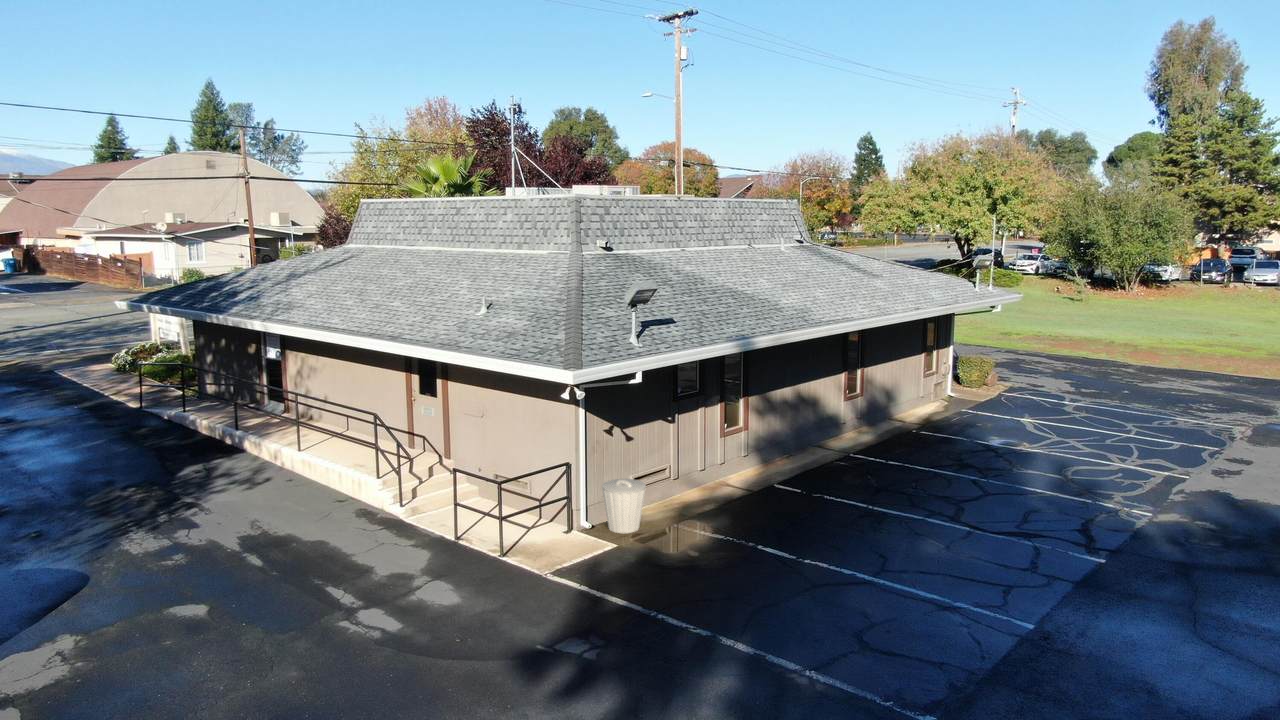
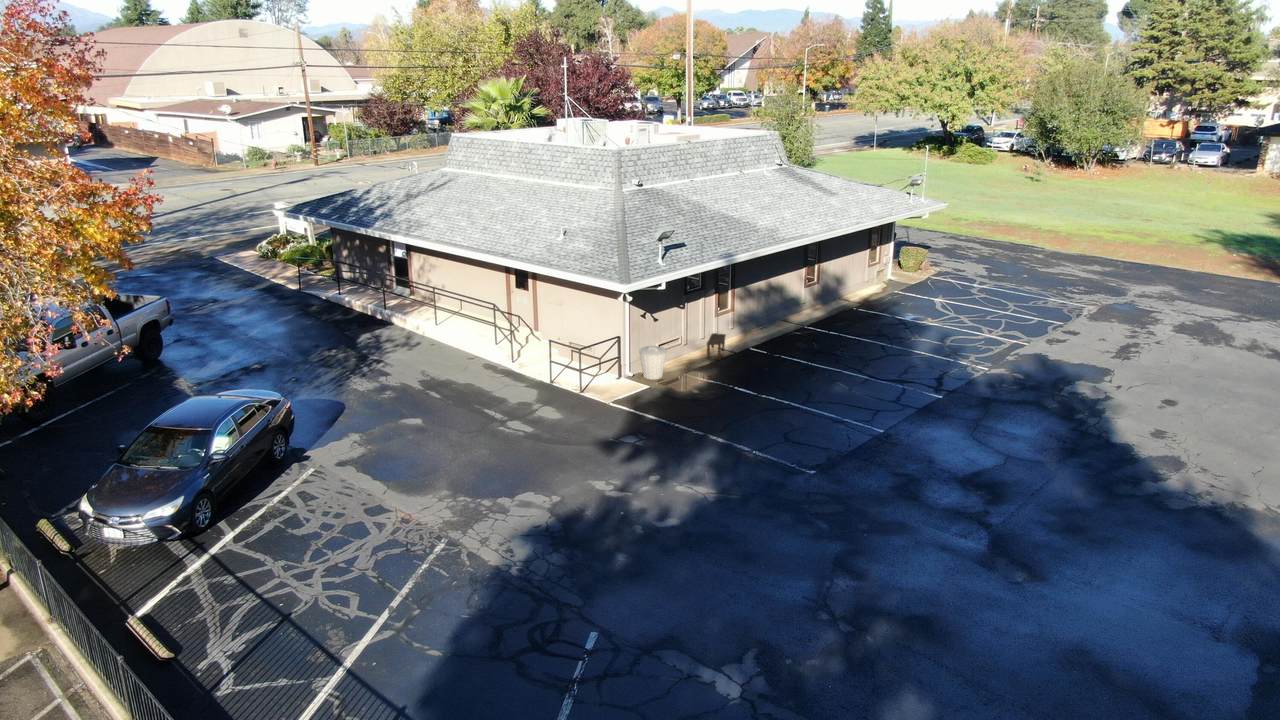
bench: none [709,461,738,502] -> present [707,333,726,360]

